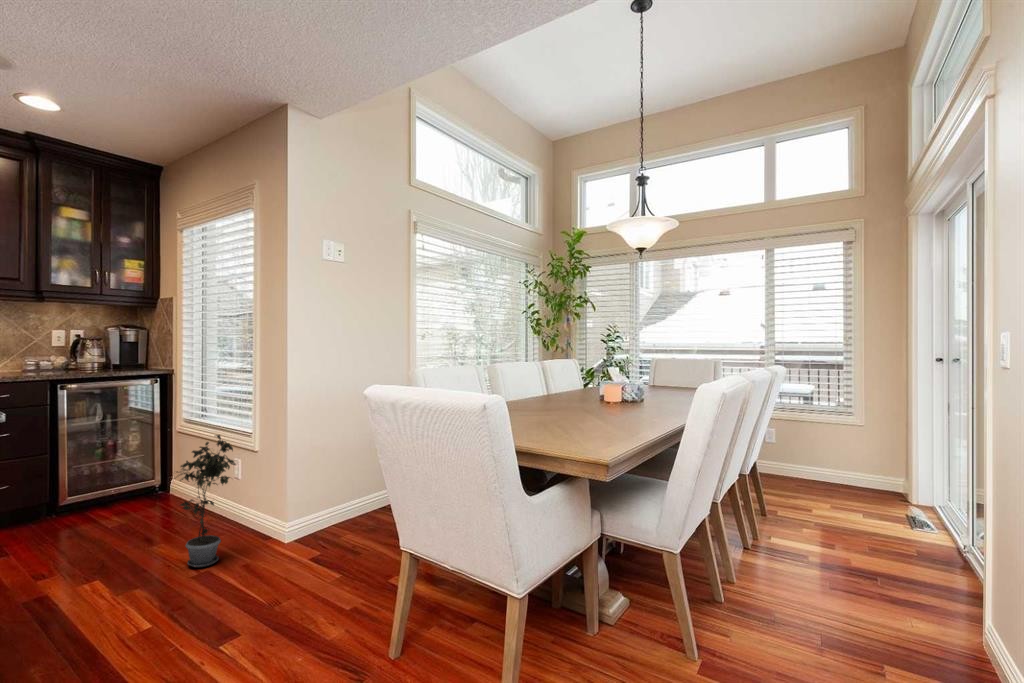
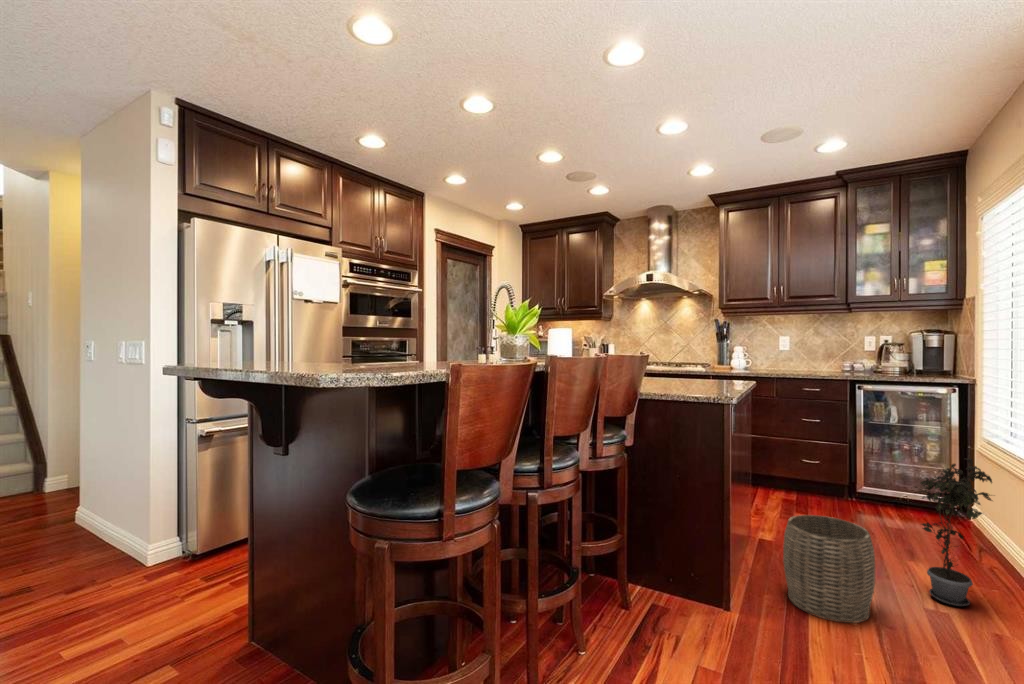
woven basket: none [51,526,162,650] -> present [783,515,875,623]

